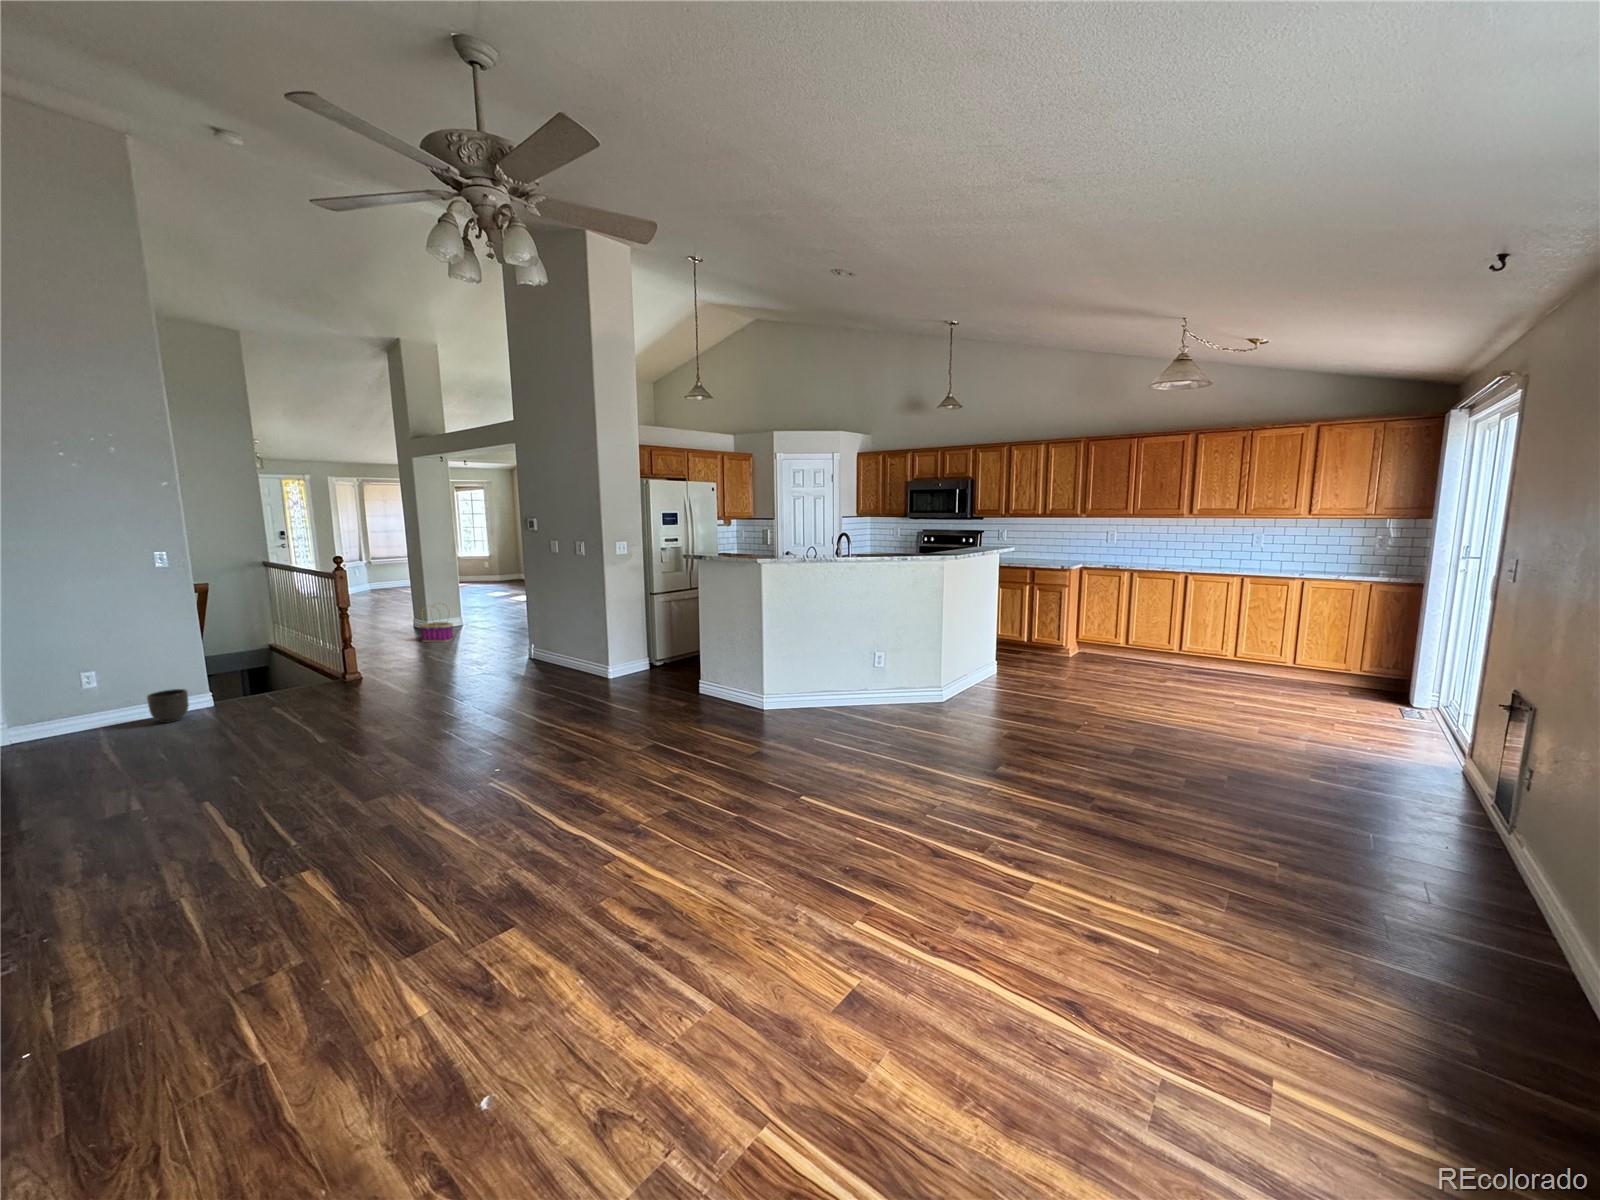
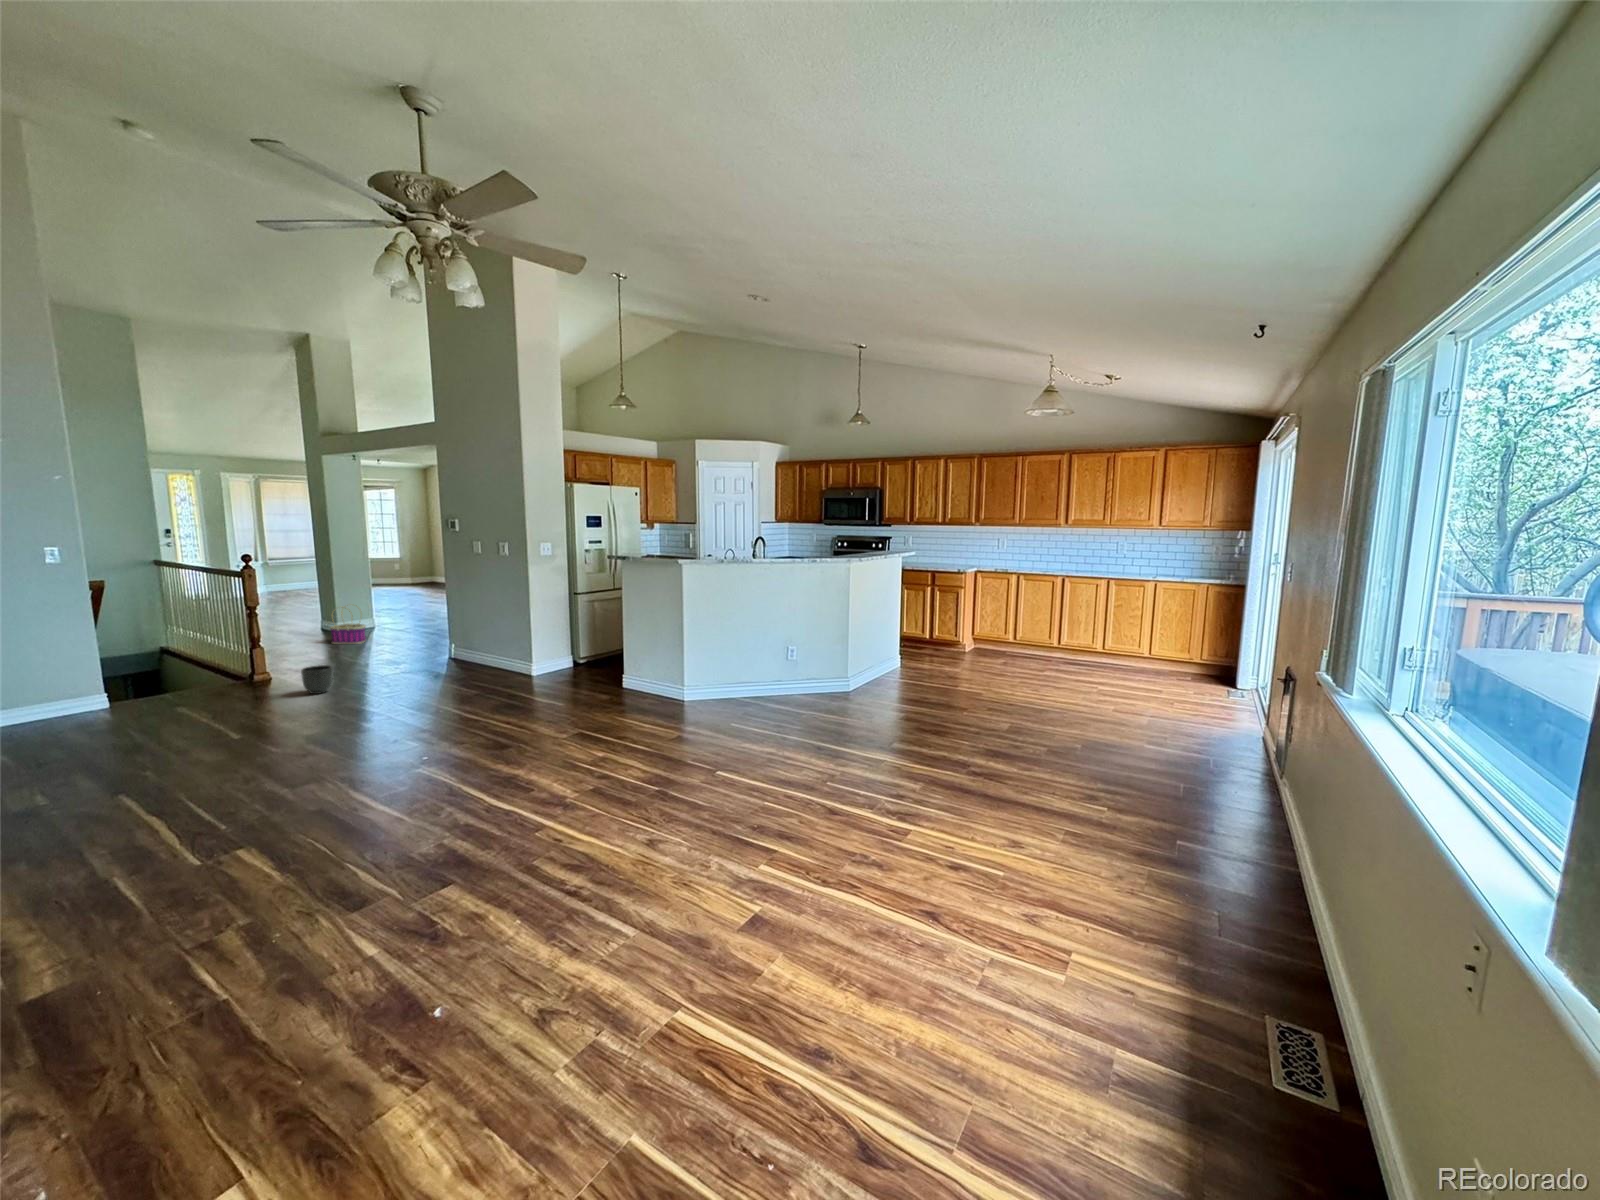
planter: present [147,689,189,723] -> present [301,665,333,694]

